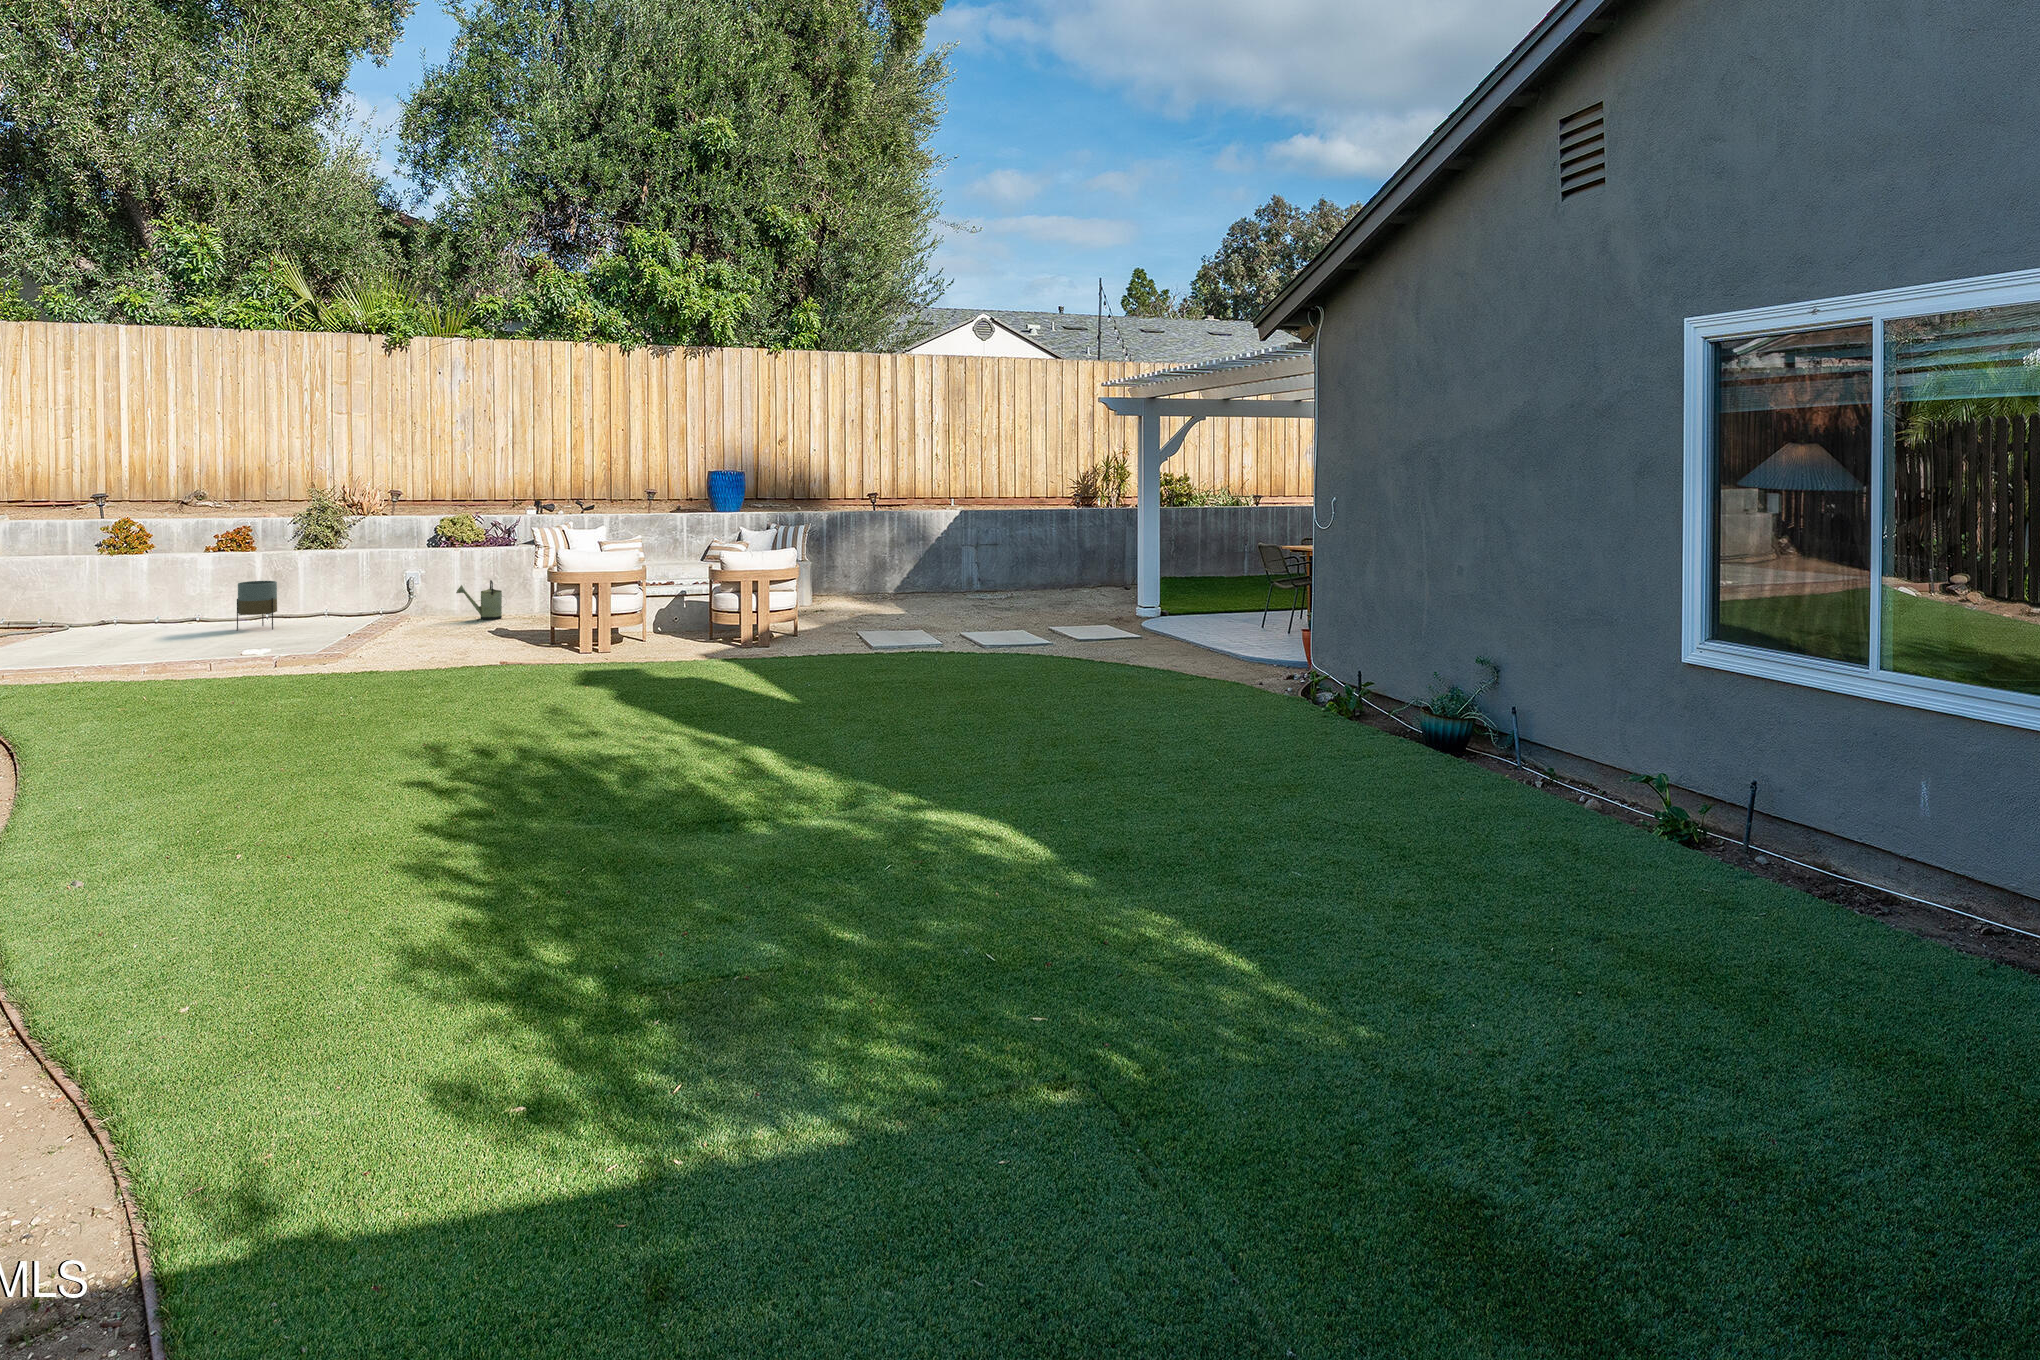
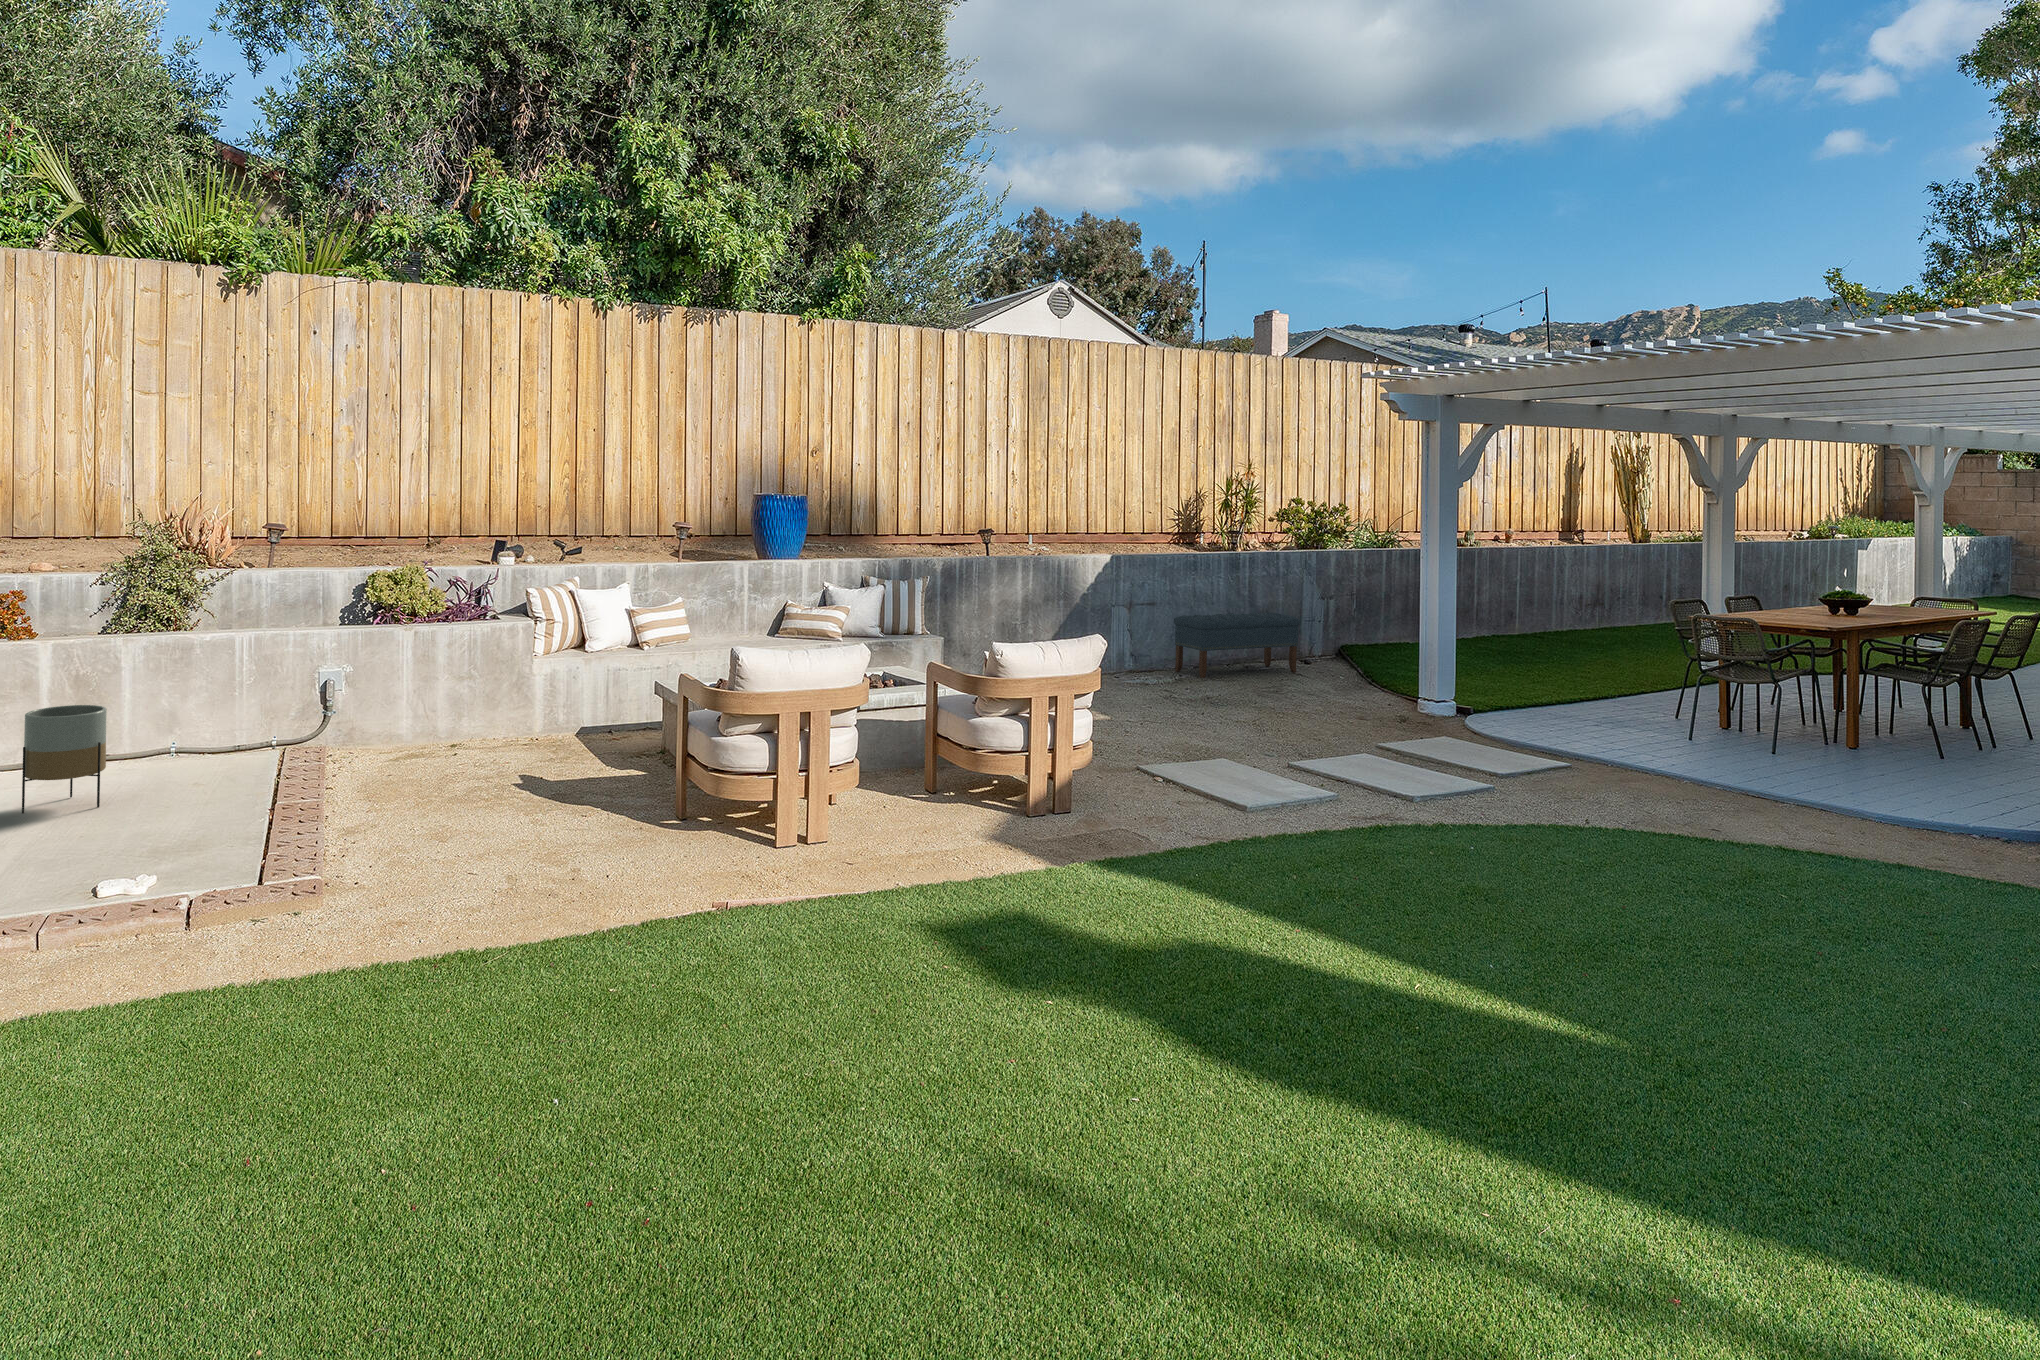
bench: none [994,550,1082,592] -> present [1174,612,1300,678]
watering can: present [456,580,502,620] -> none [447,689,533,764]

